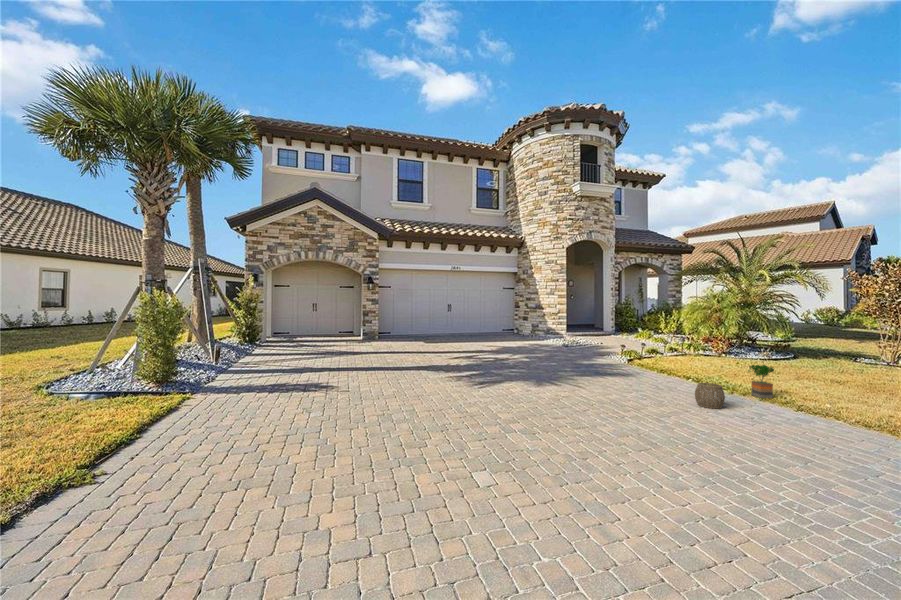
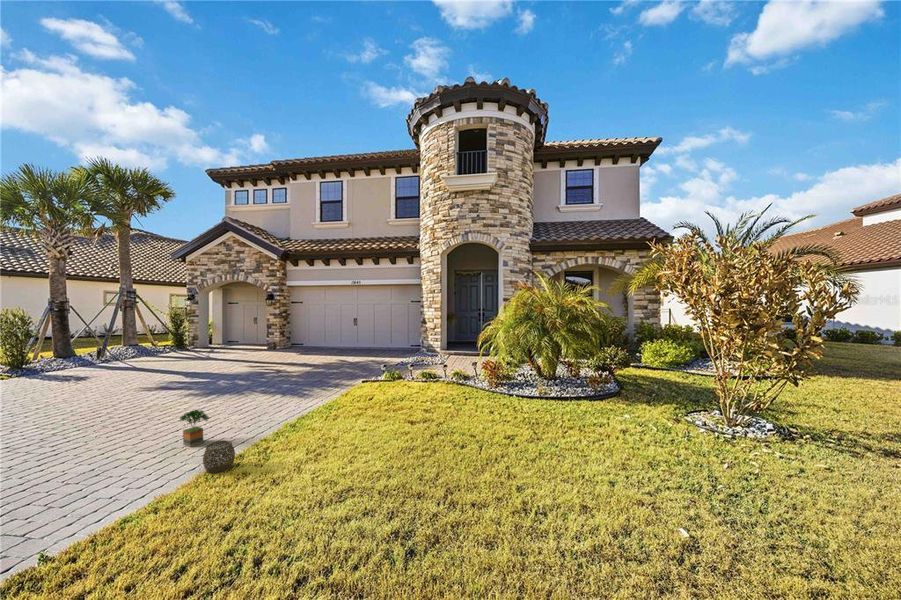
woven basket: present [695,383,725,409] -> present [203,441,235,473]

